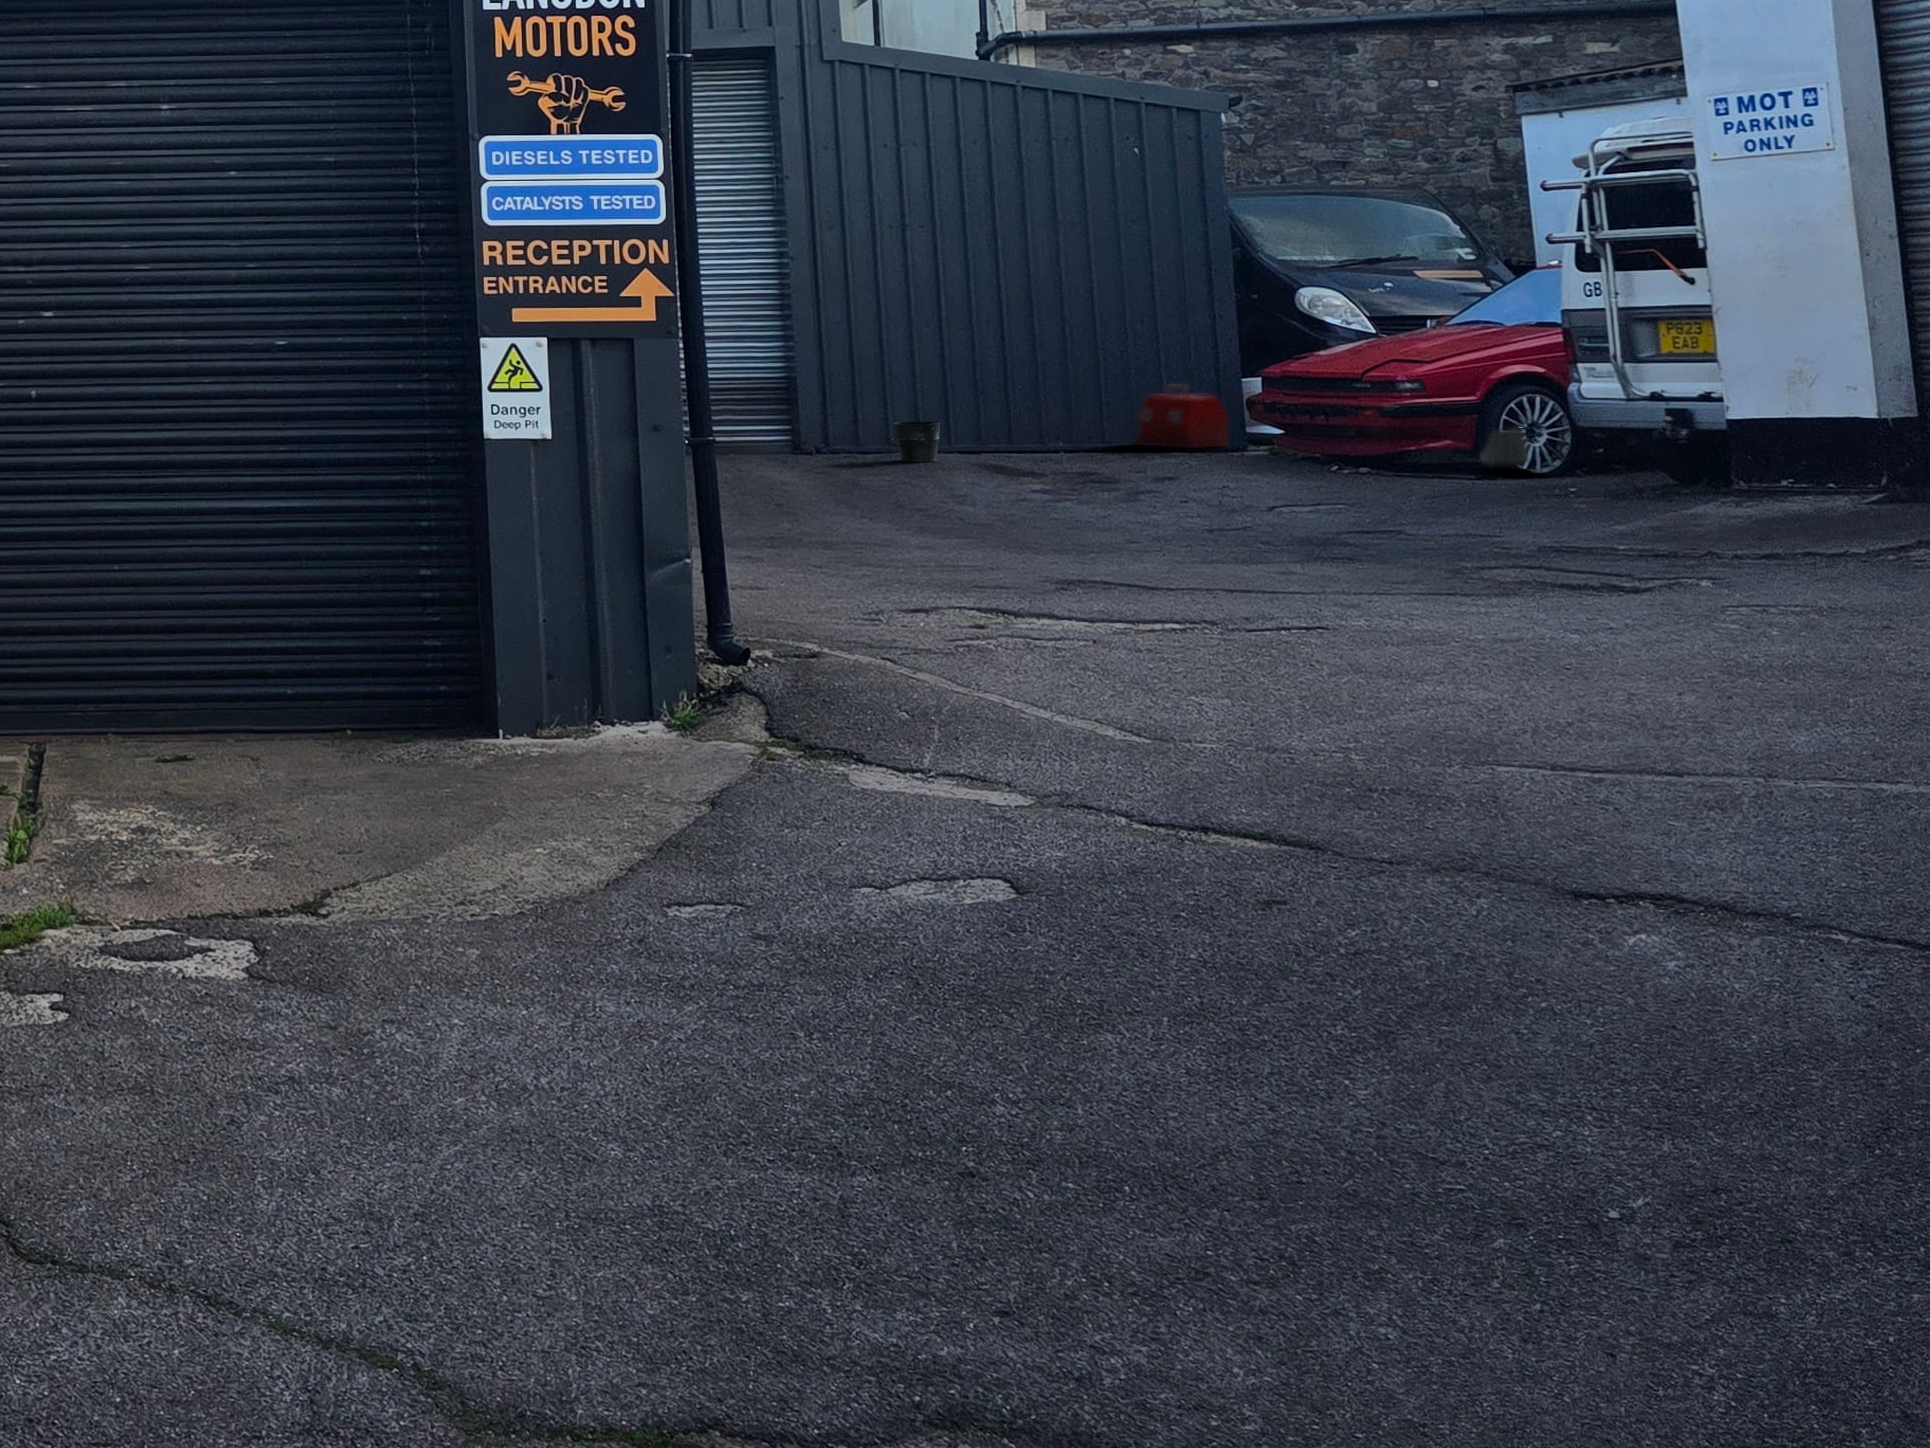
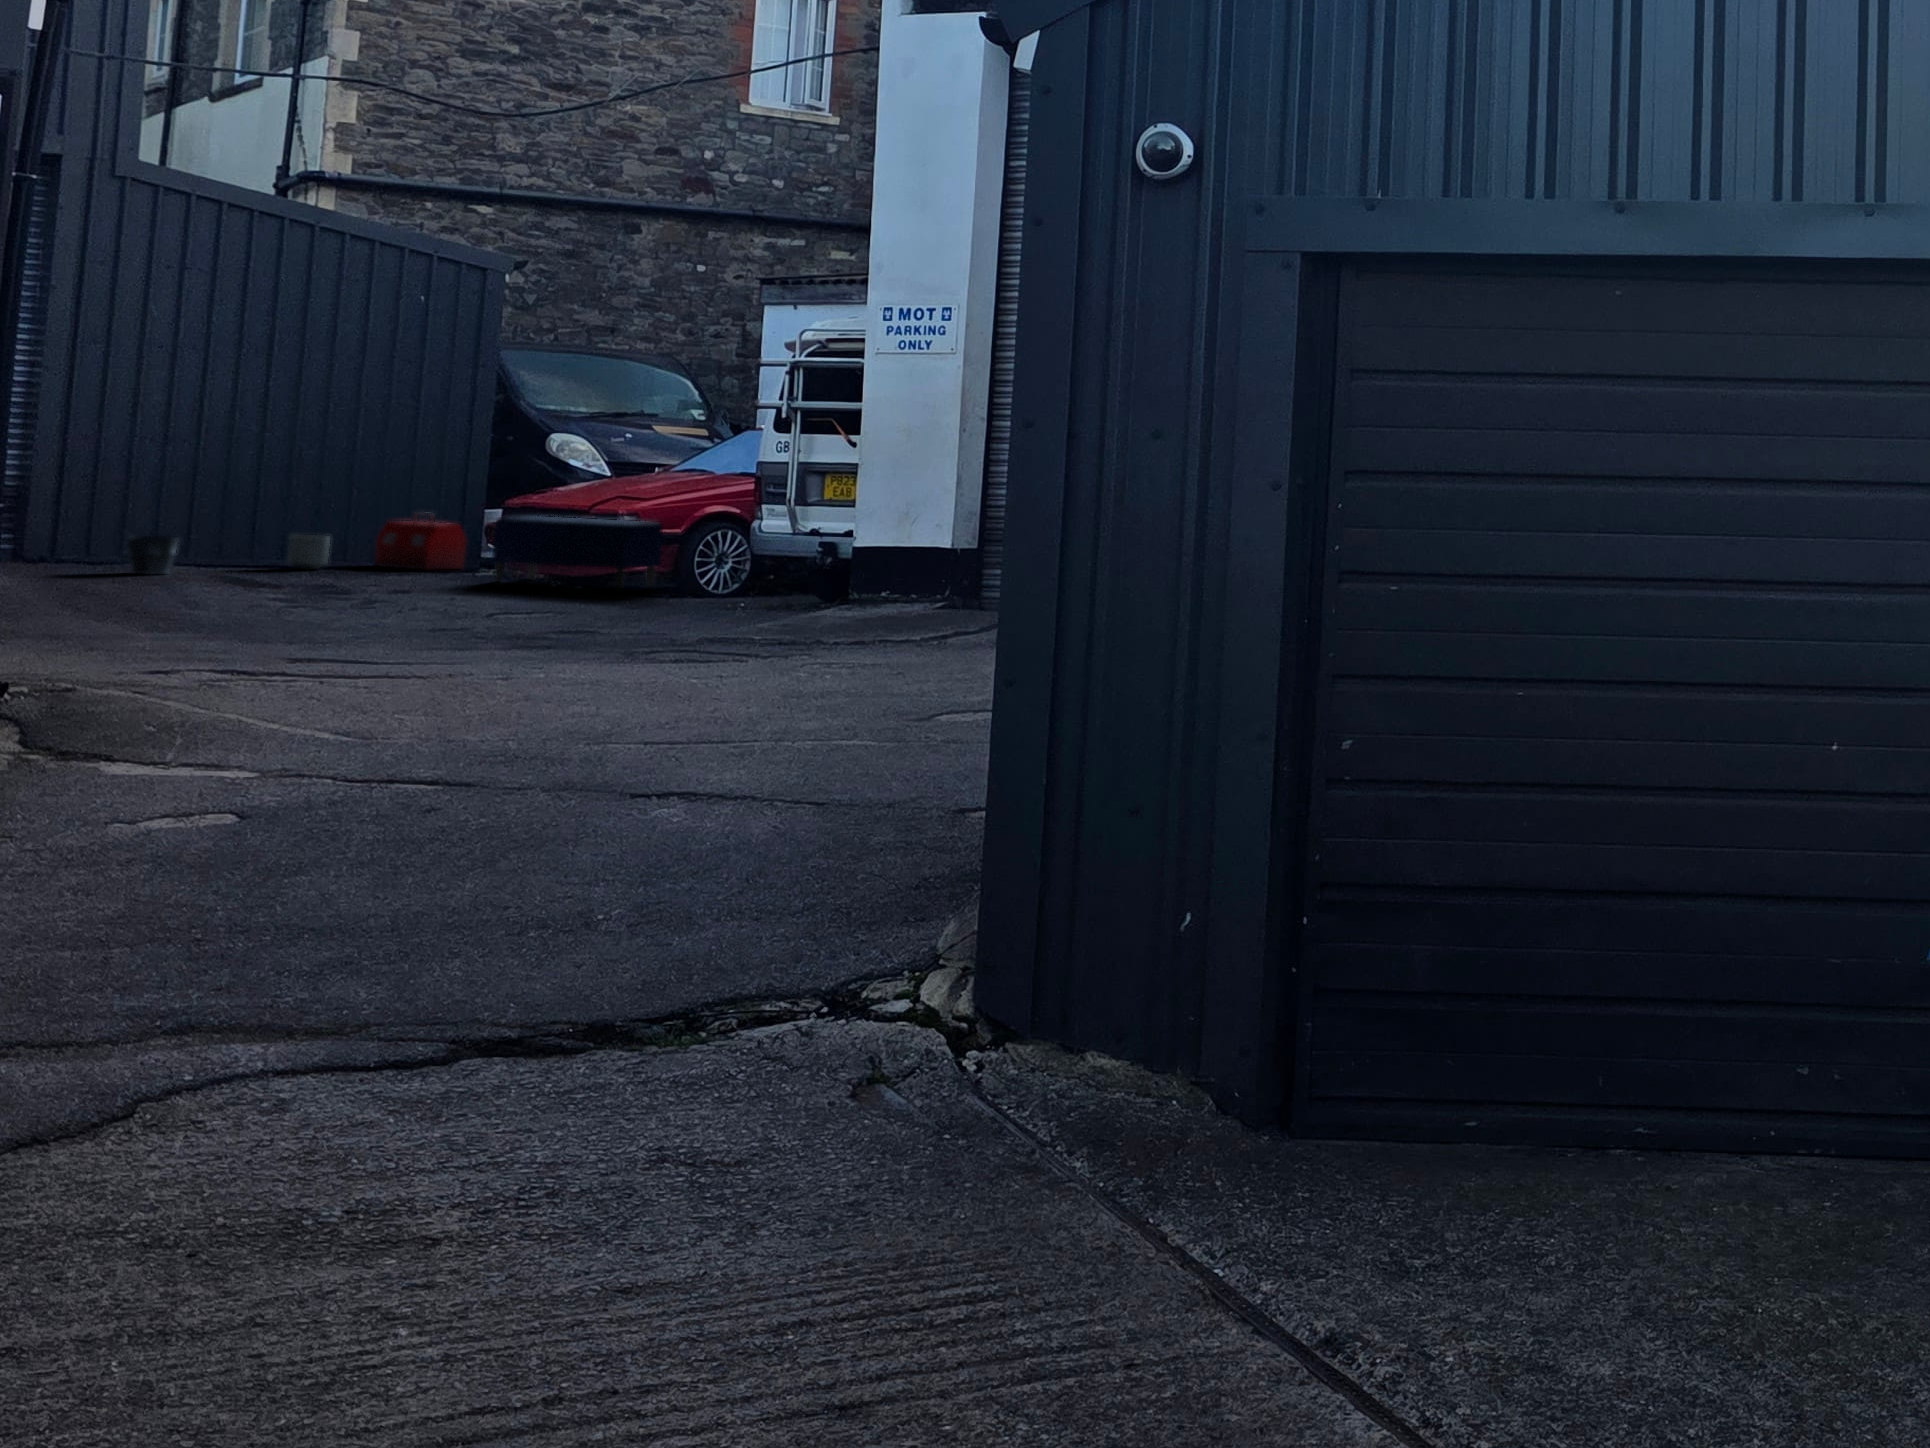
bench: none [1255,386,1456,470] -> present [492,516,663,588]
planter: present [1481,427,1529,469] -> present [287,535,330,570]

